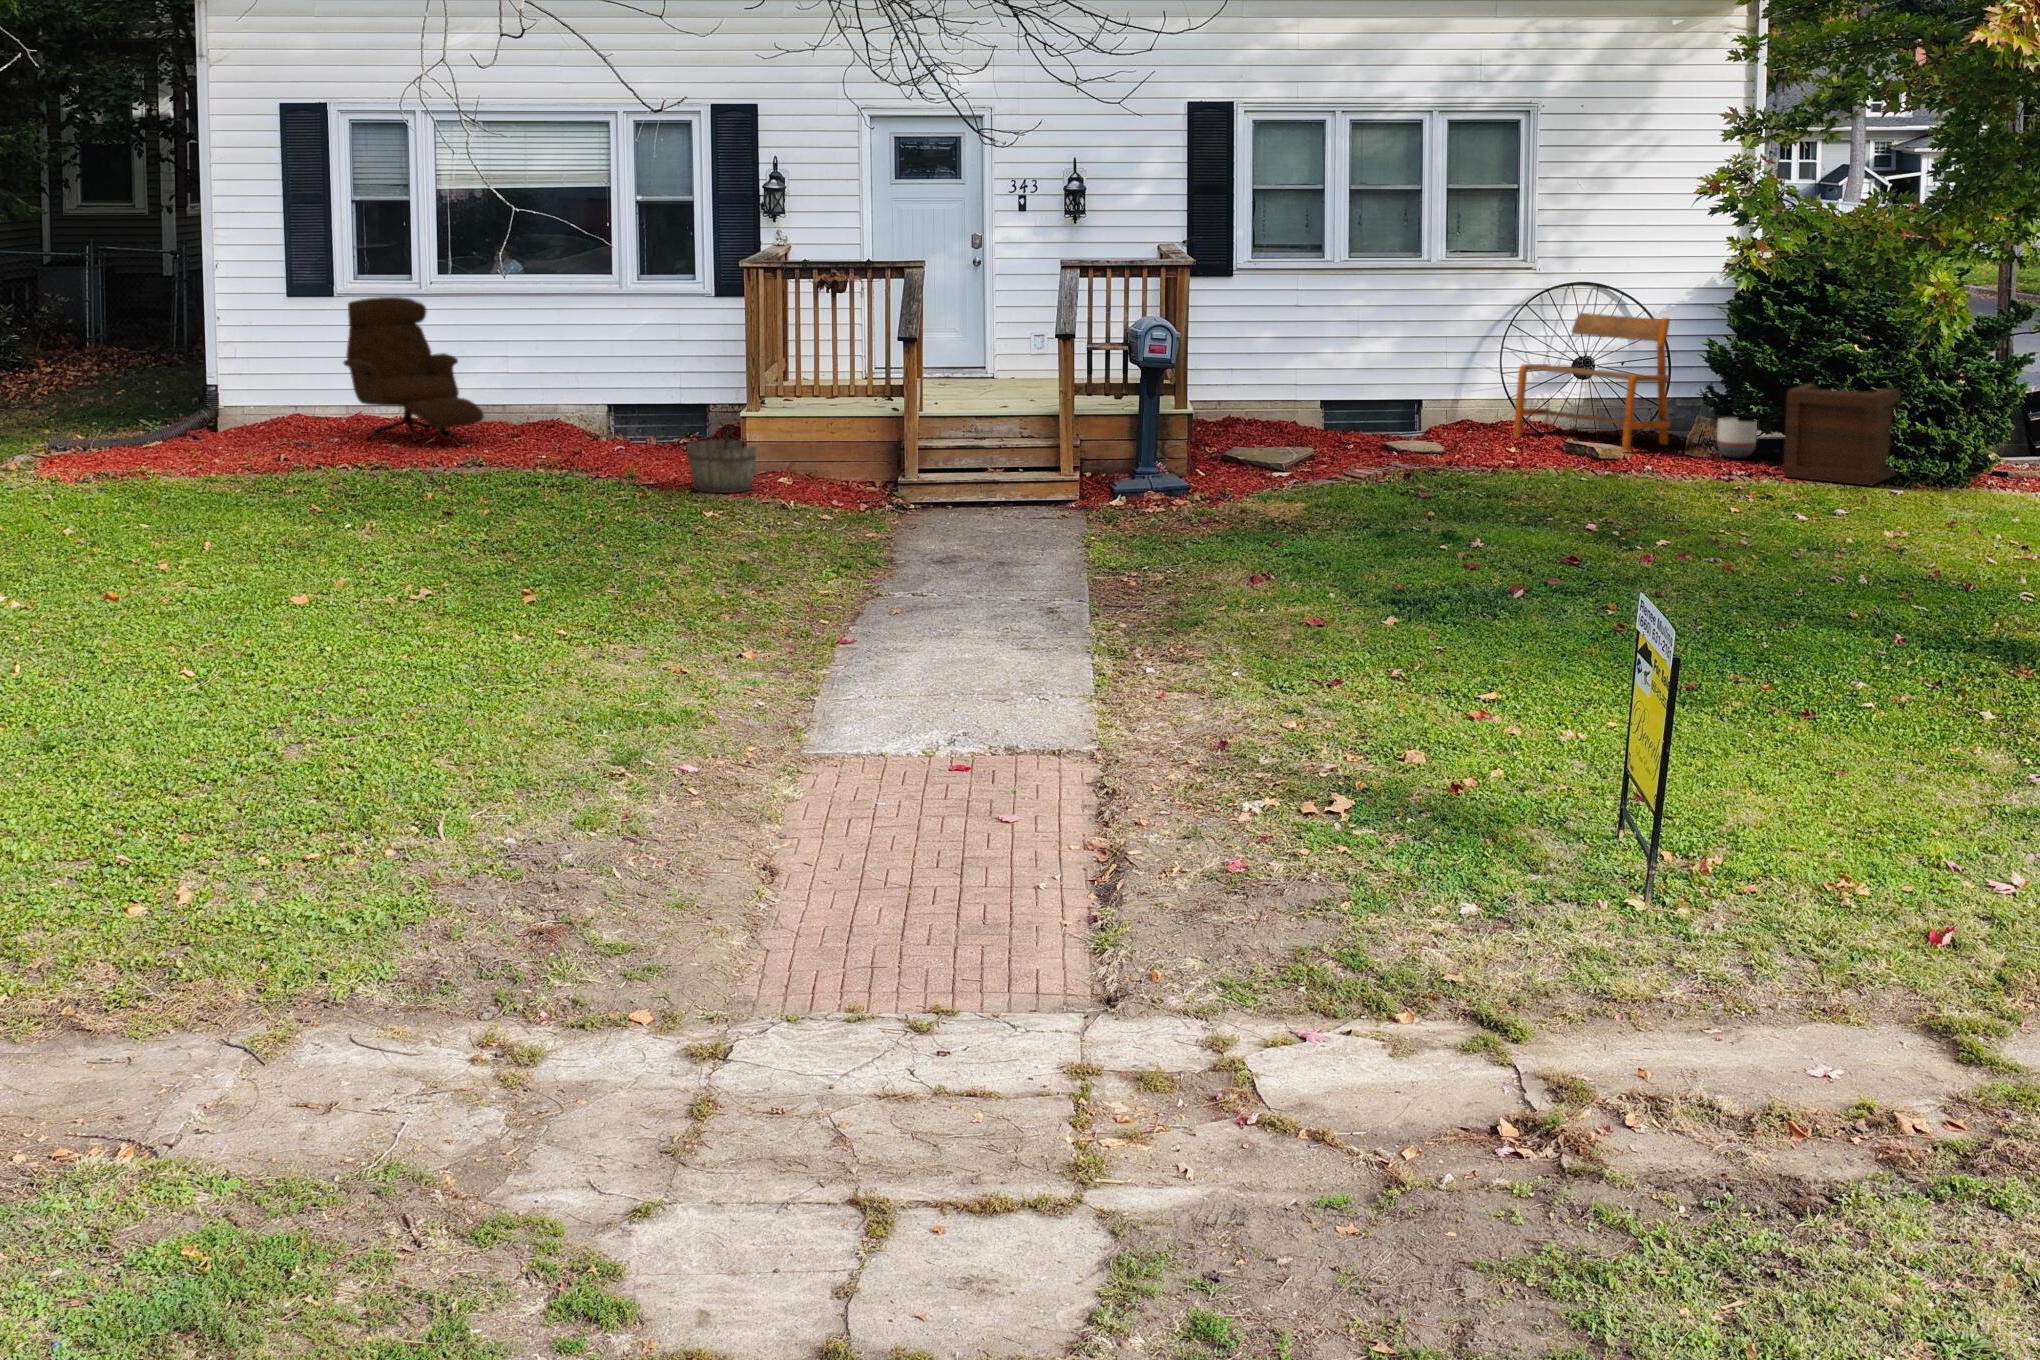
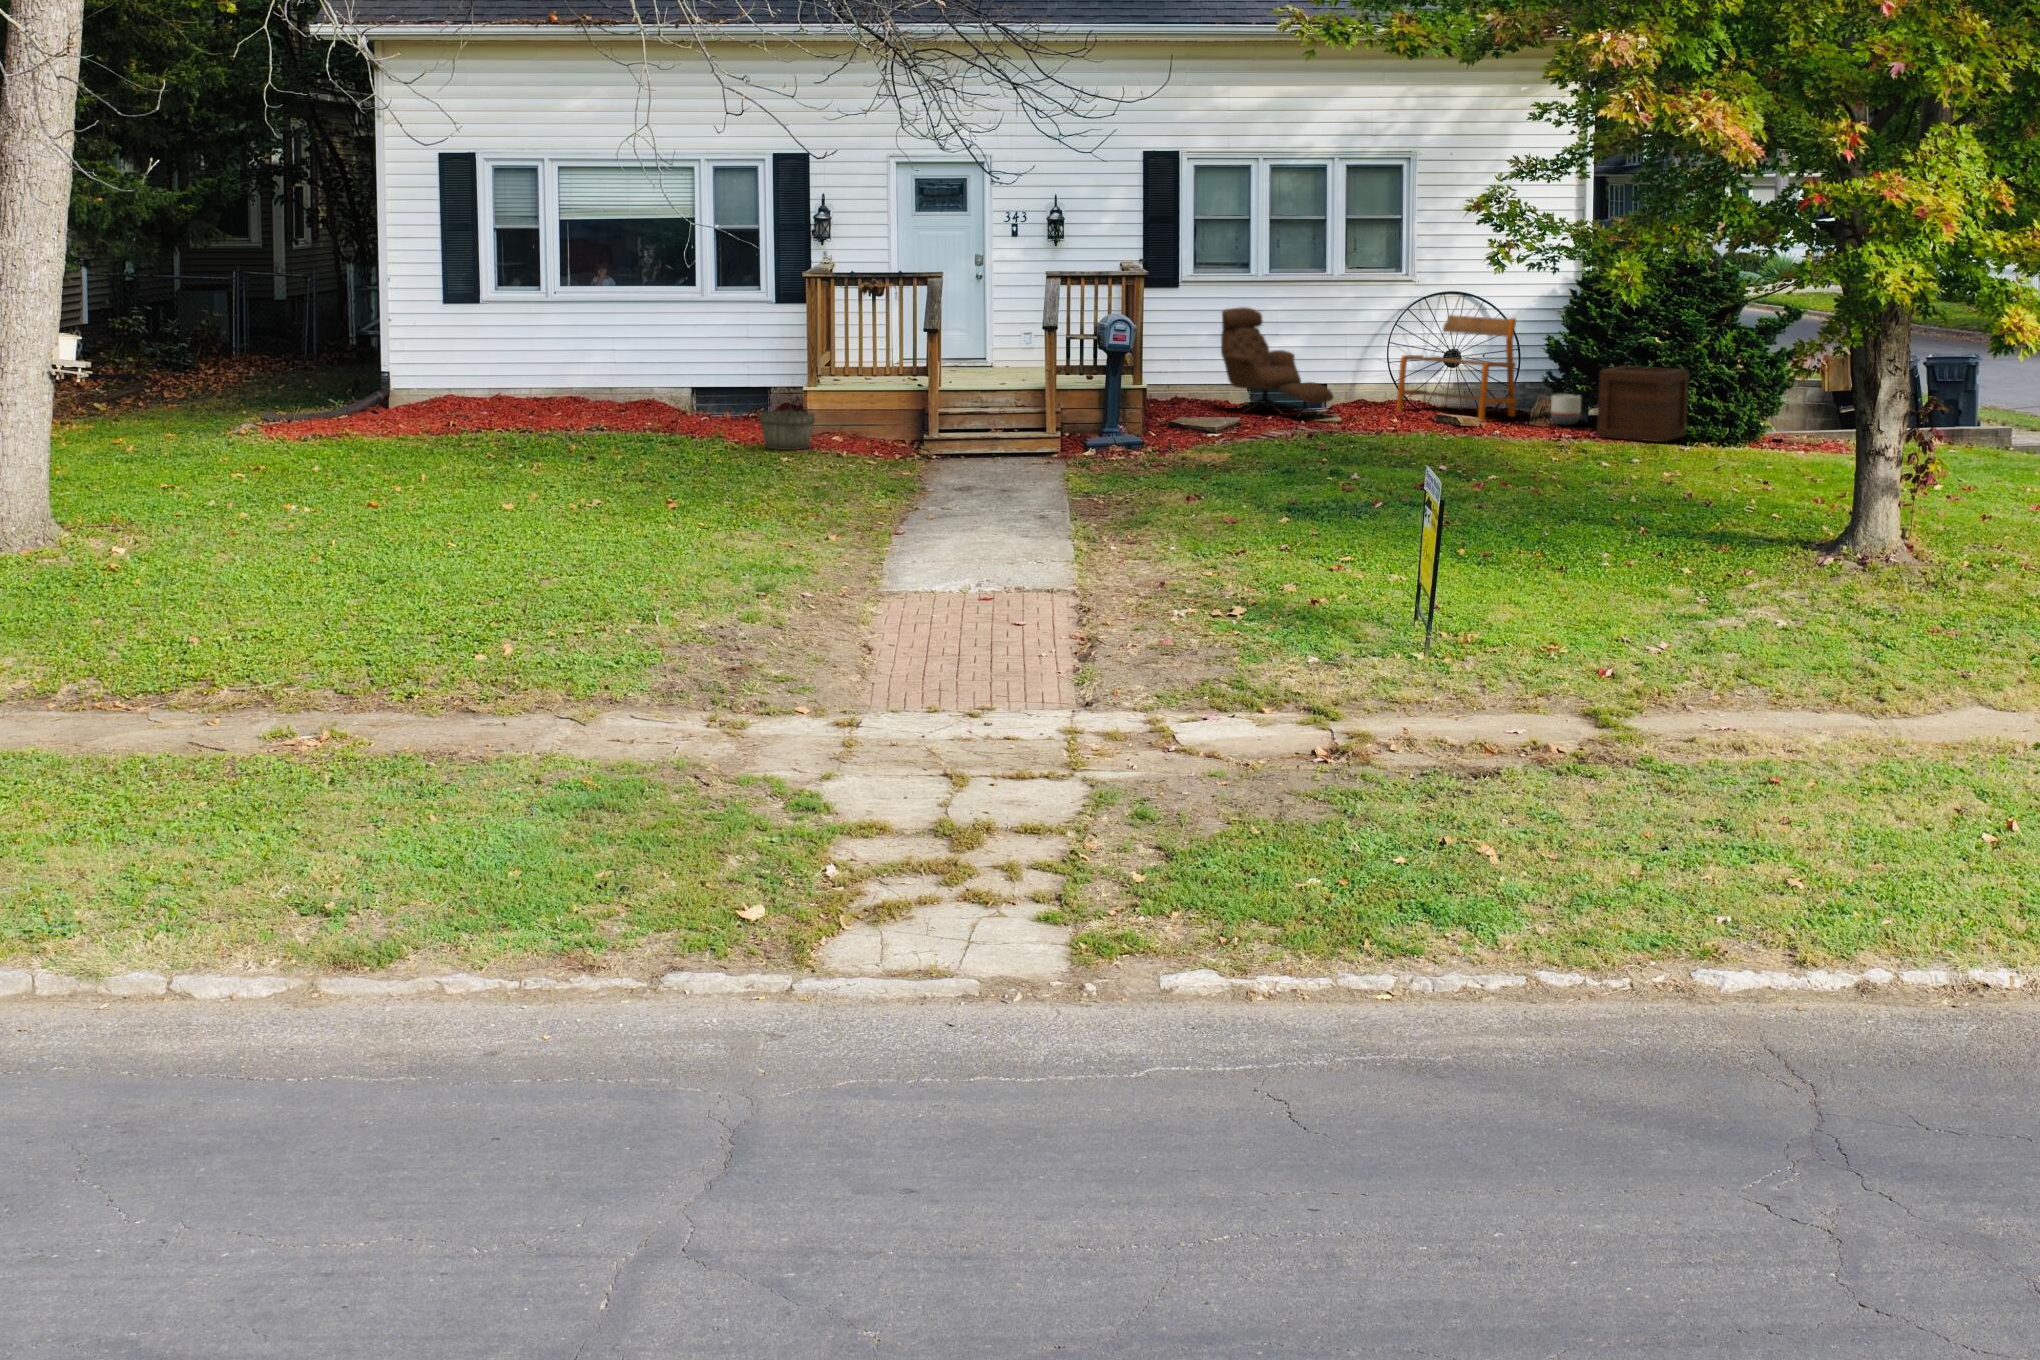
lounge chair: present [344,297,484,446] -> present [1221,307,1334,417]

